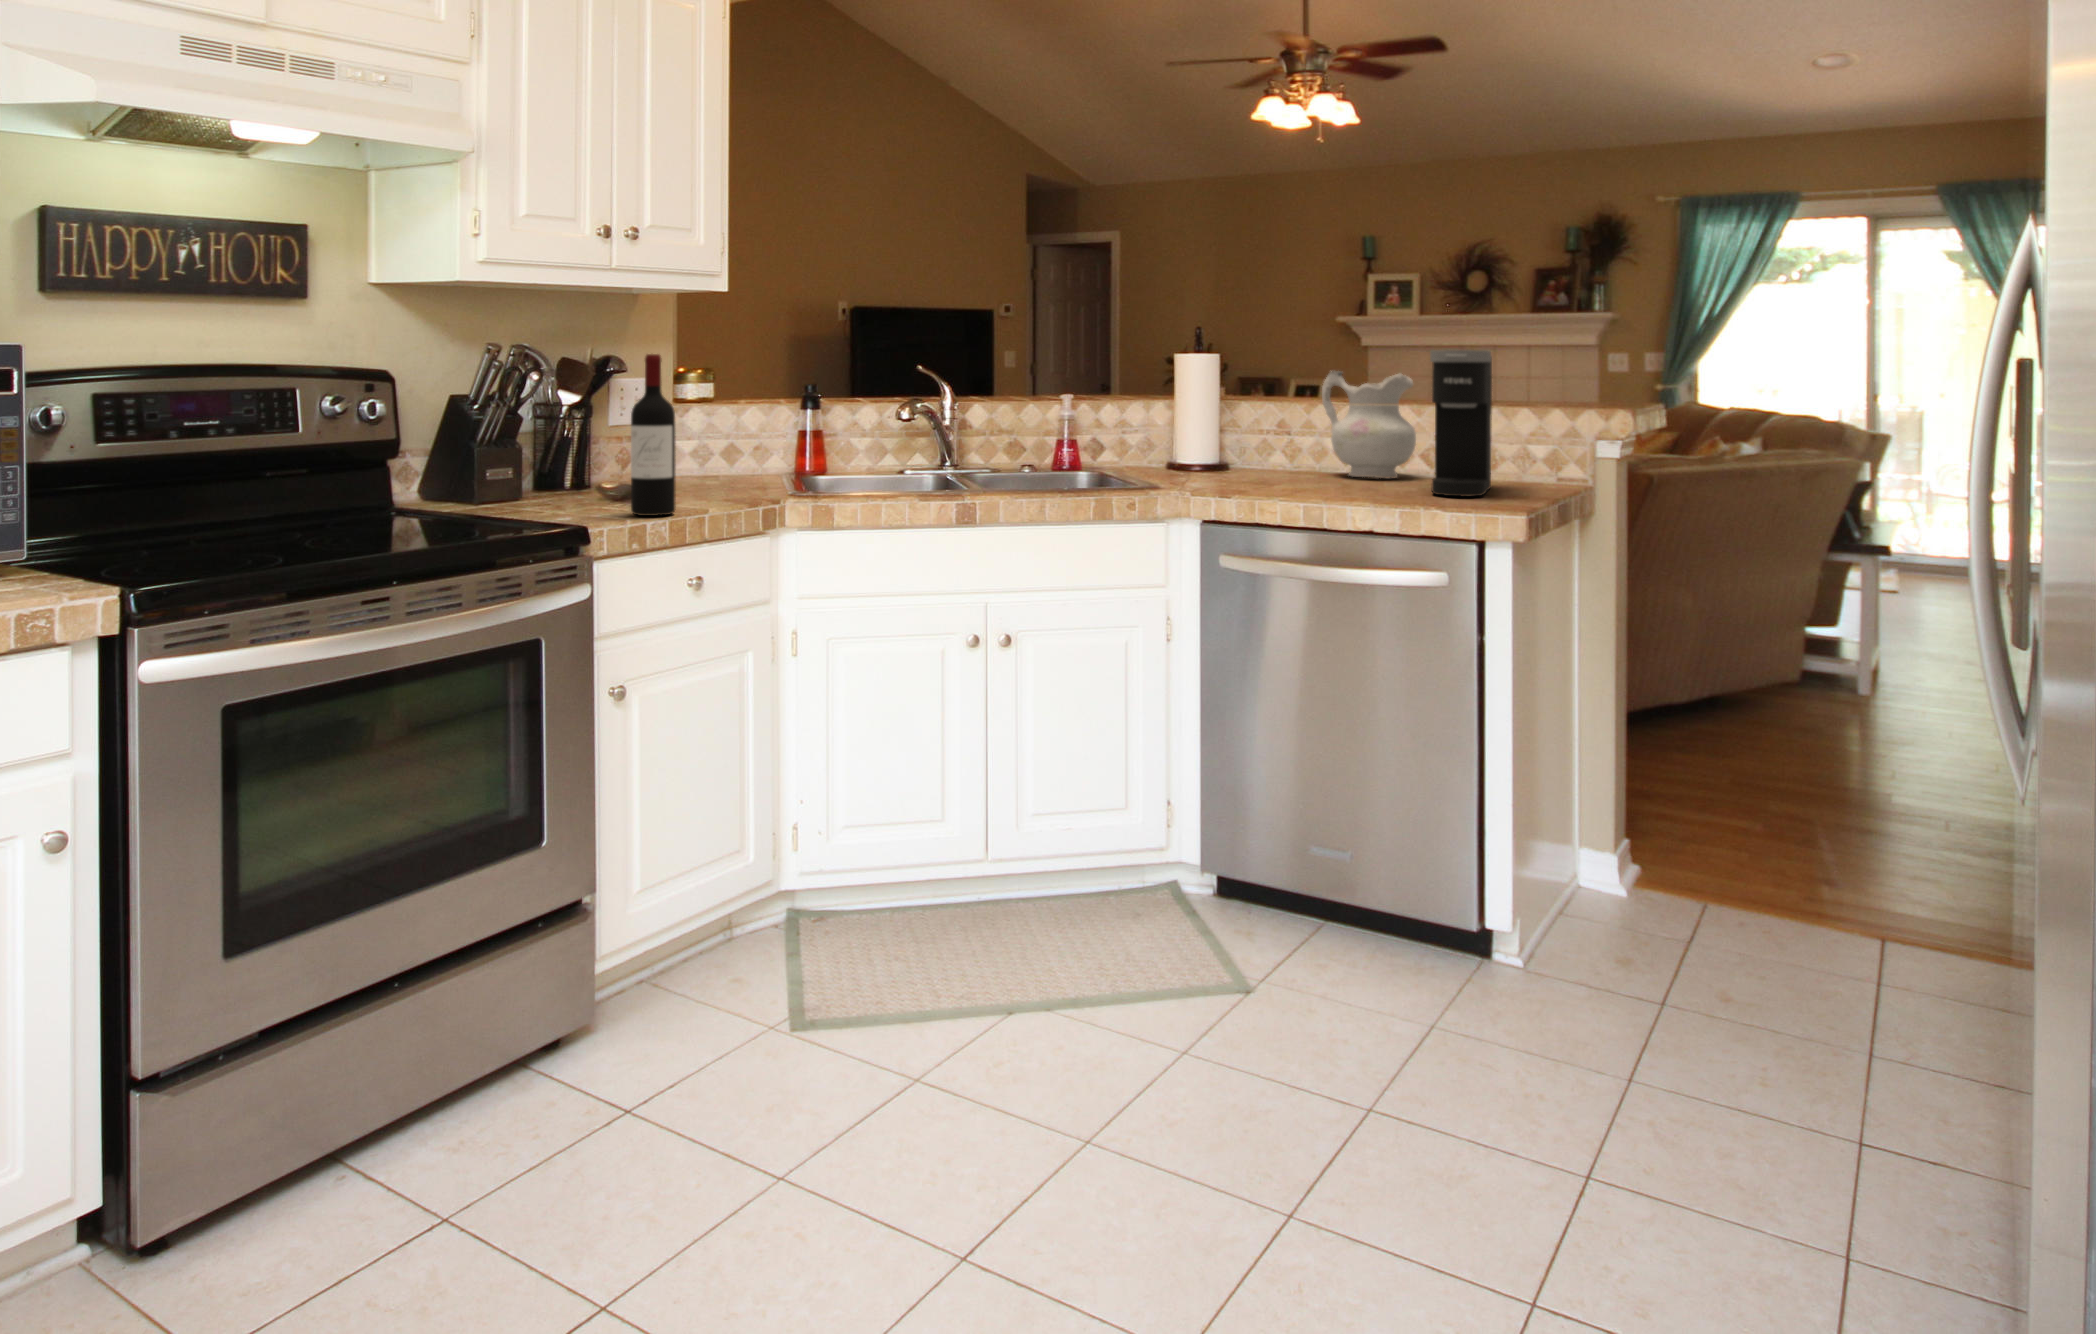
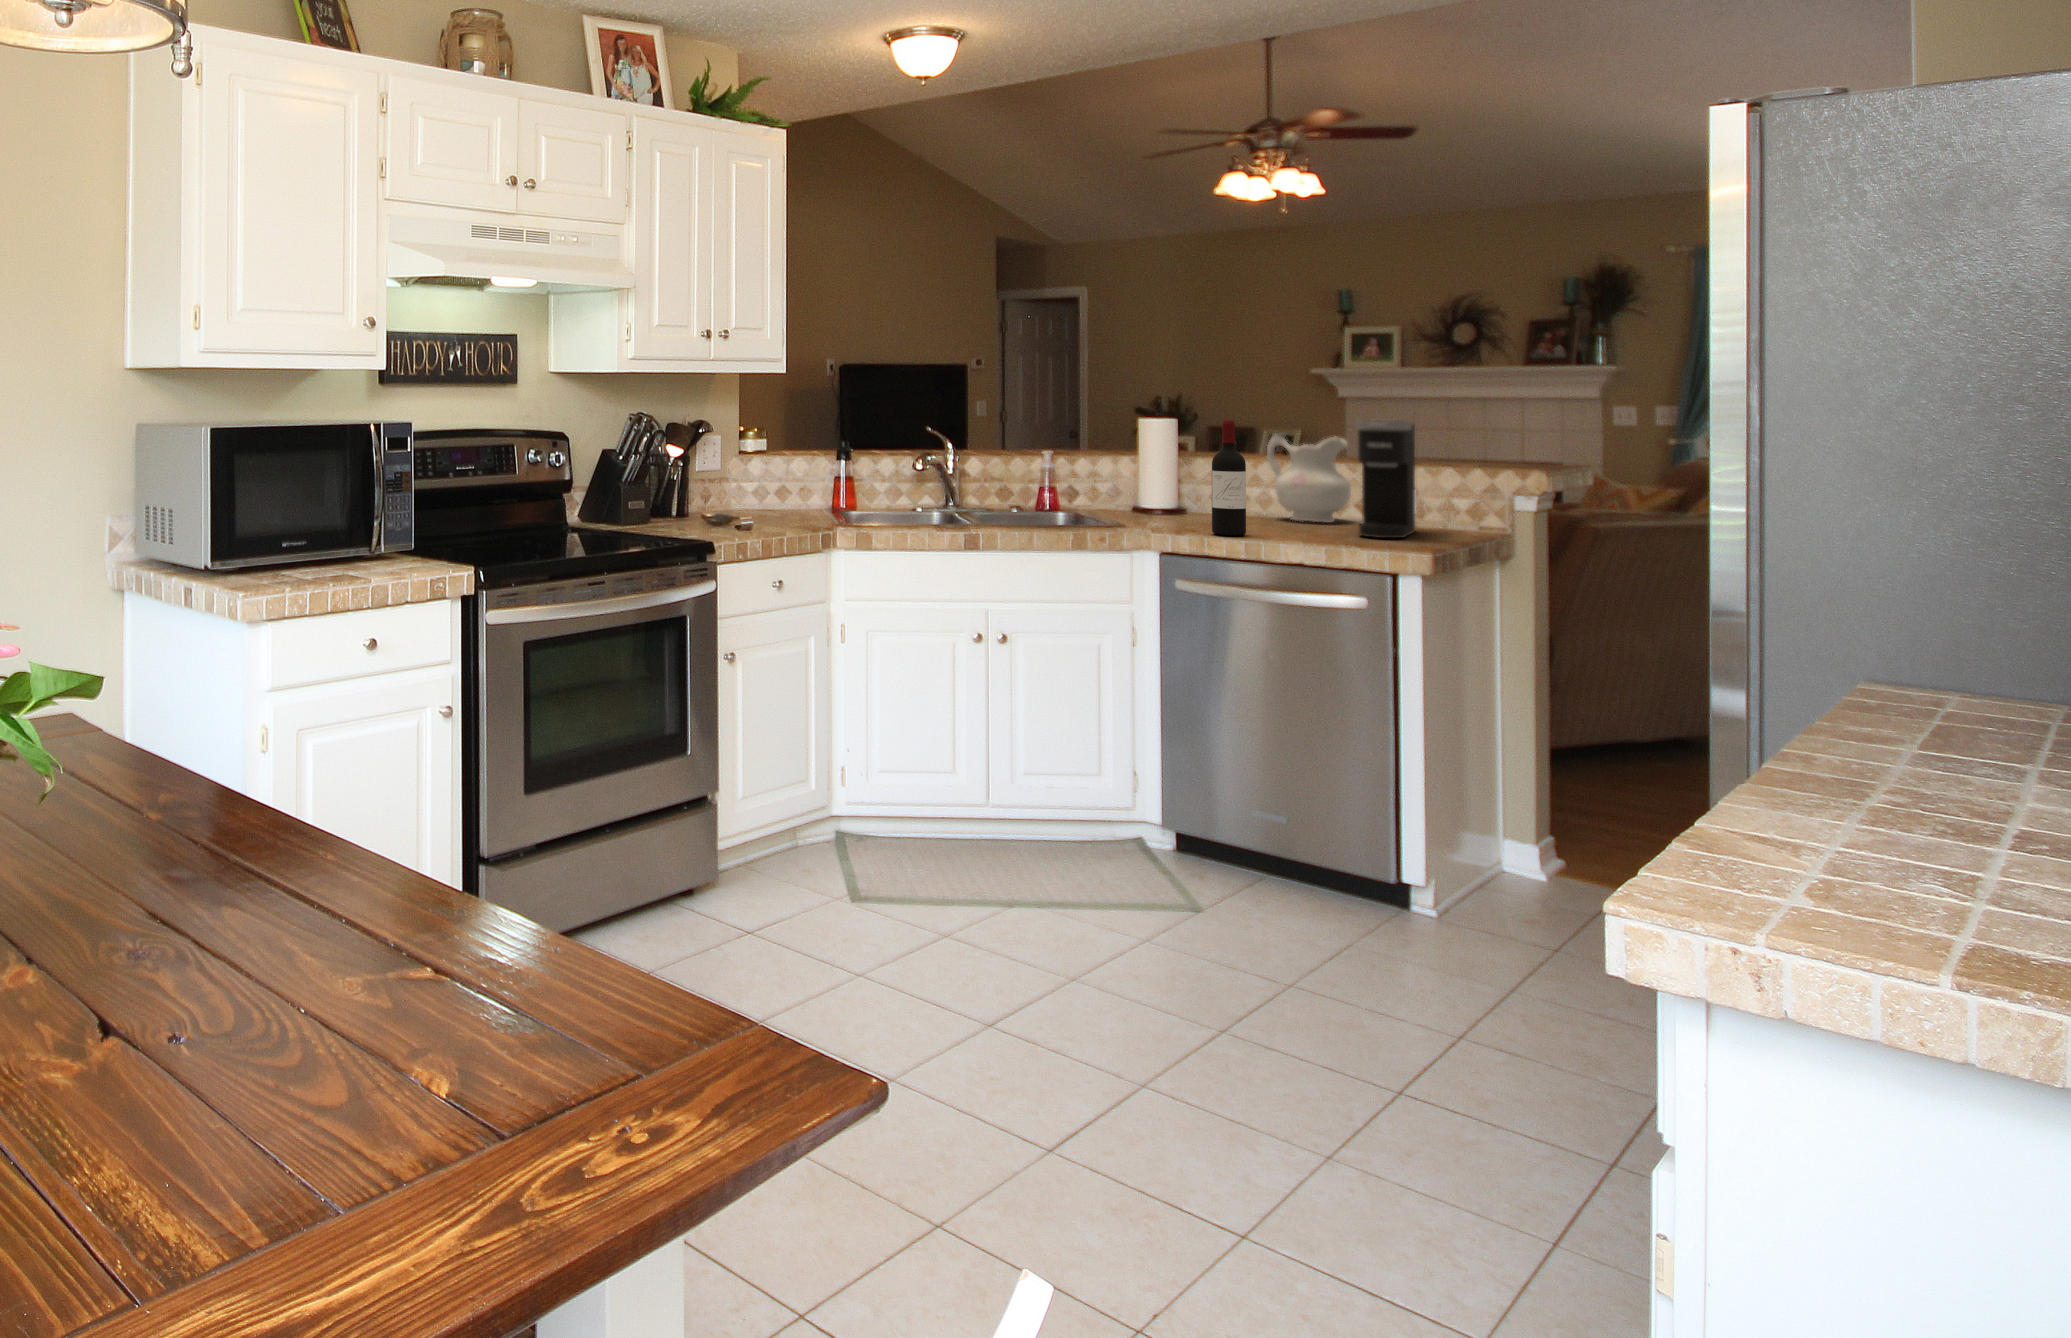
wine bottle: present [631,354,676,516] -> present [1212,420,1246,536]

